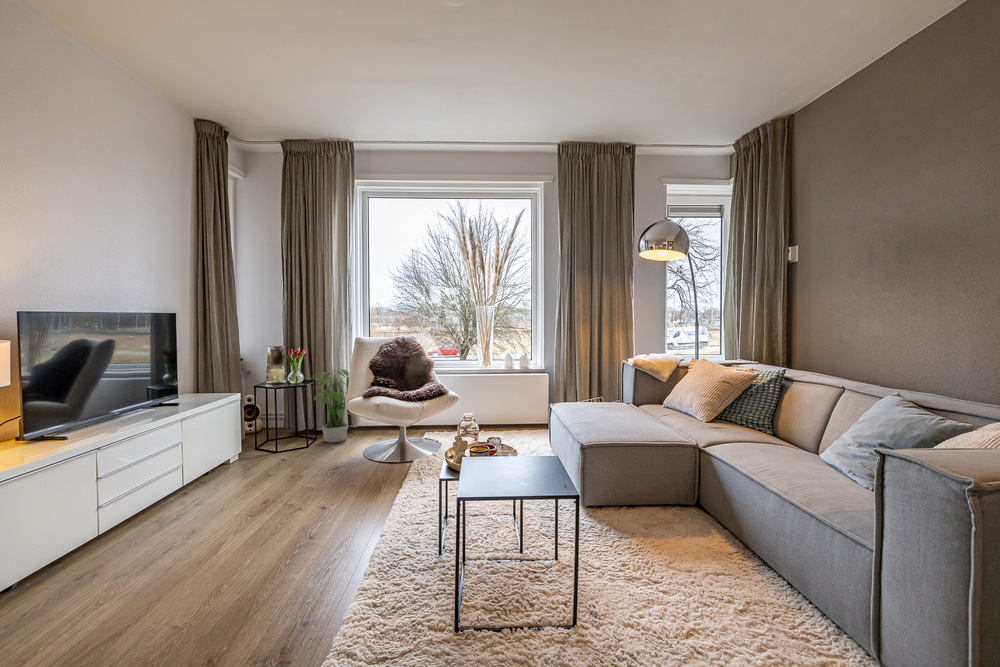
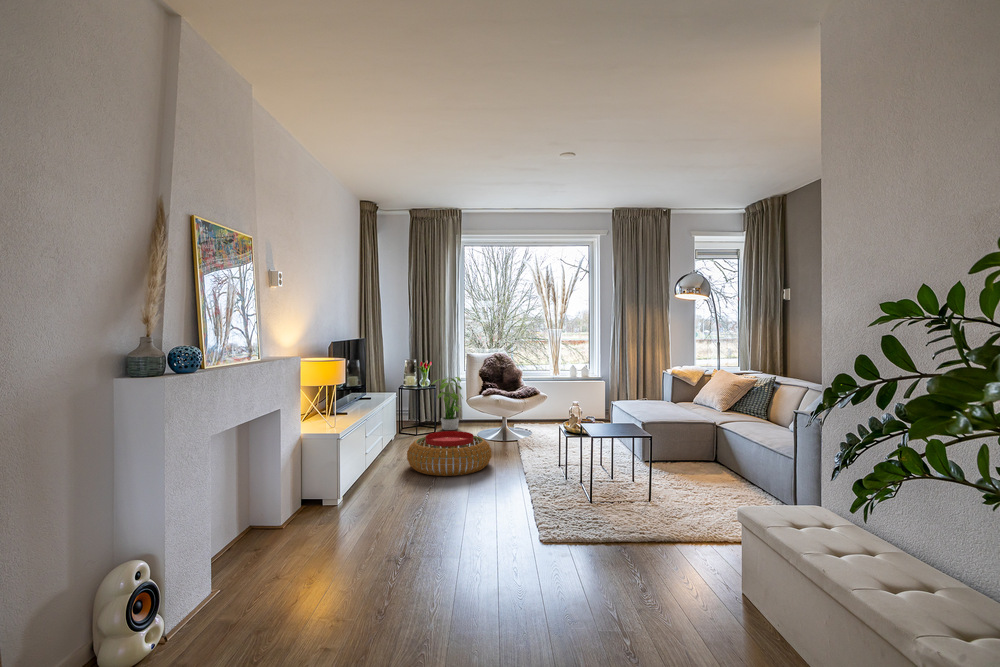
pouf: none [182,458,338,545] -> present [407,431,492,476]

